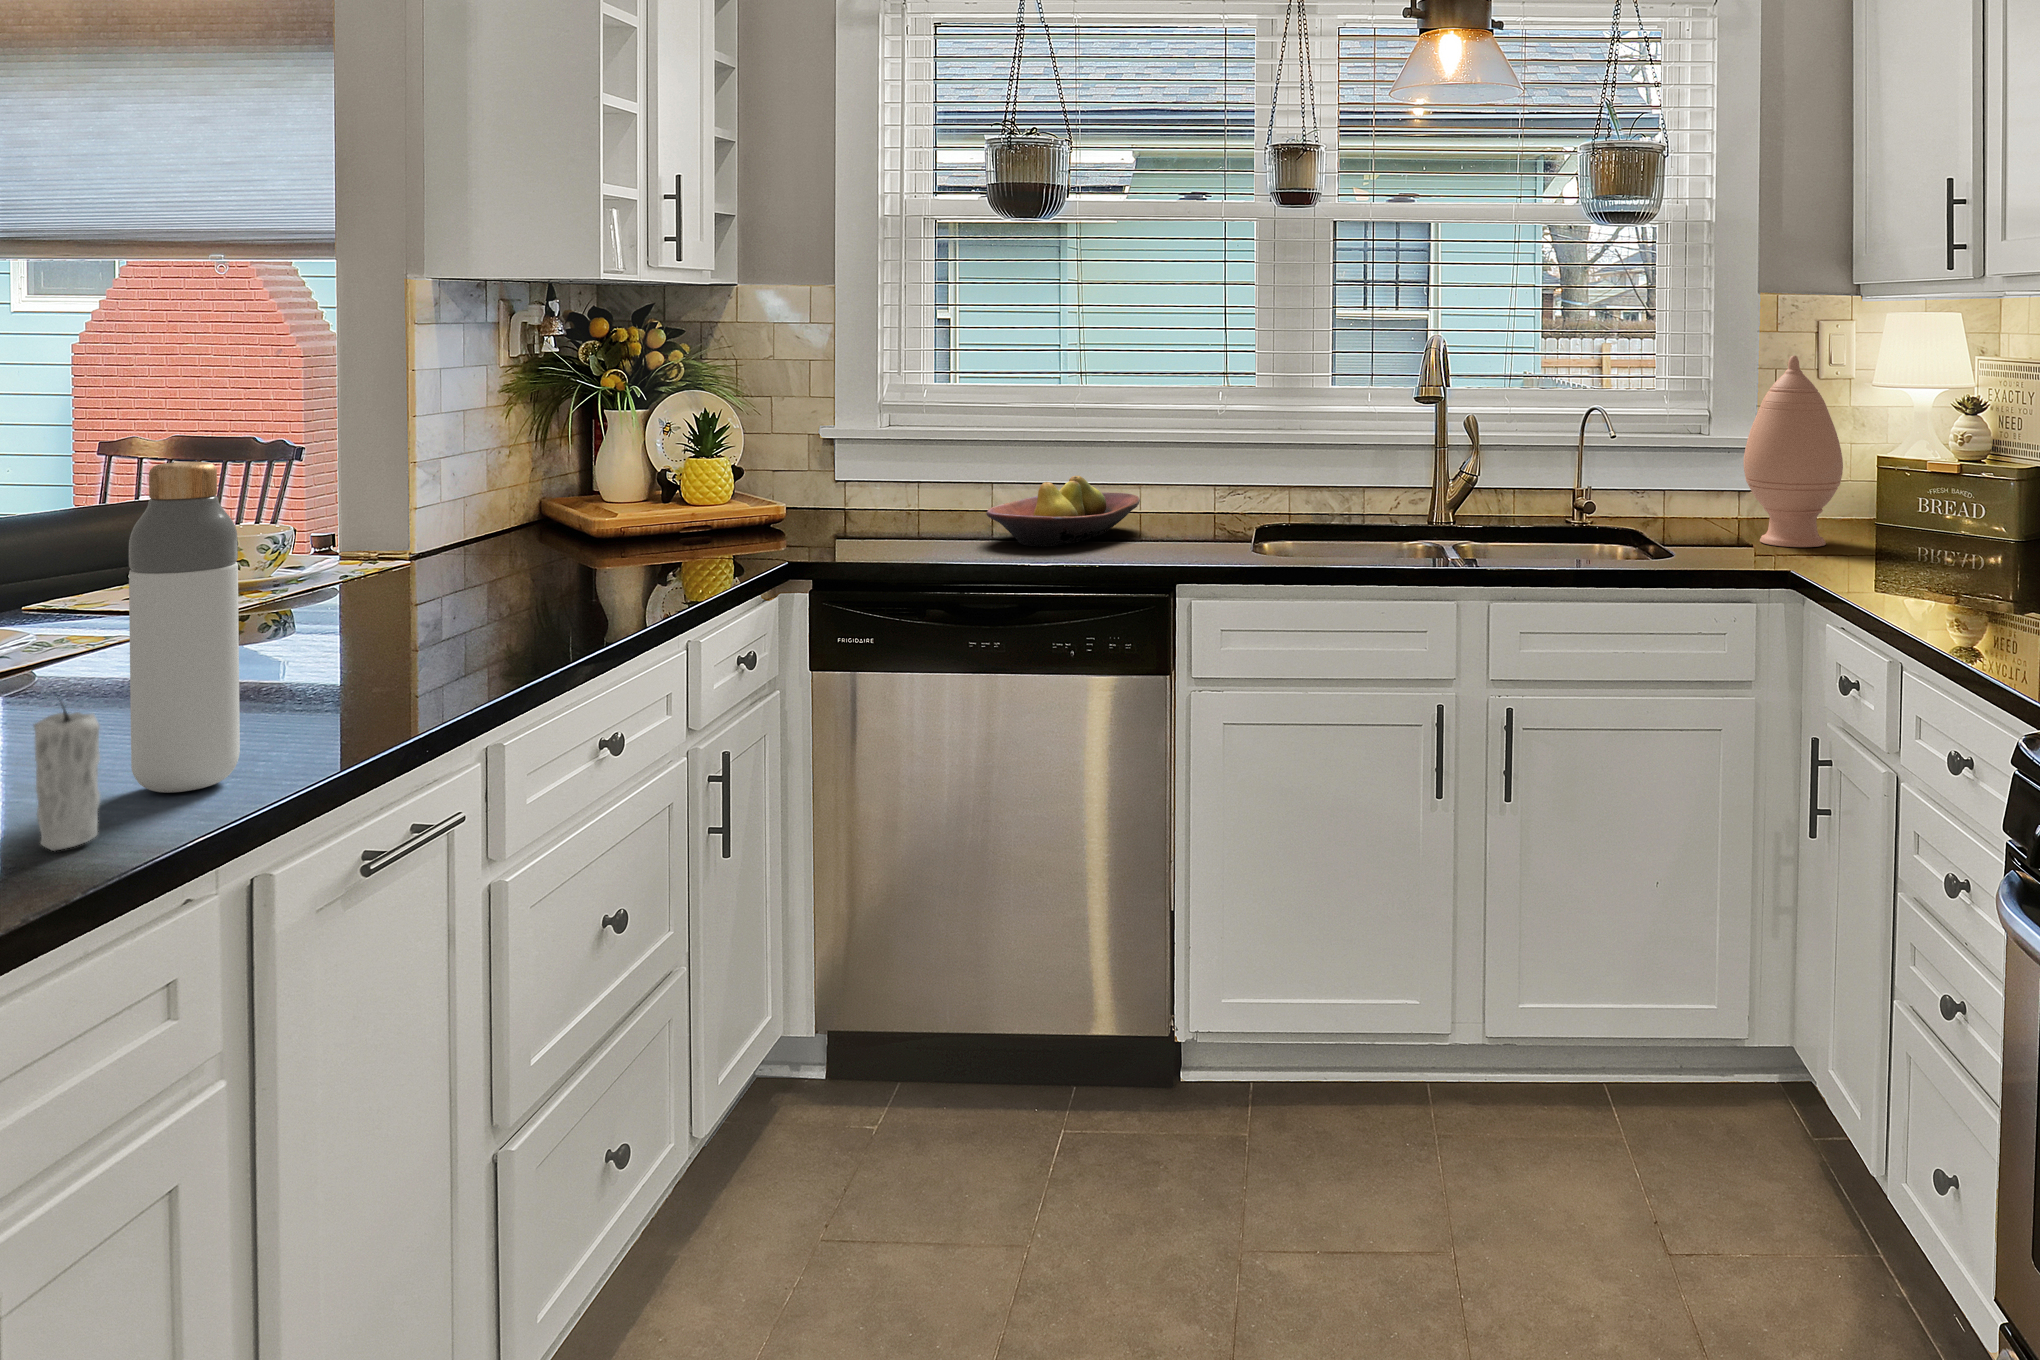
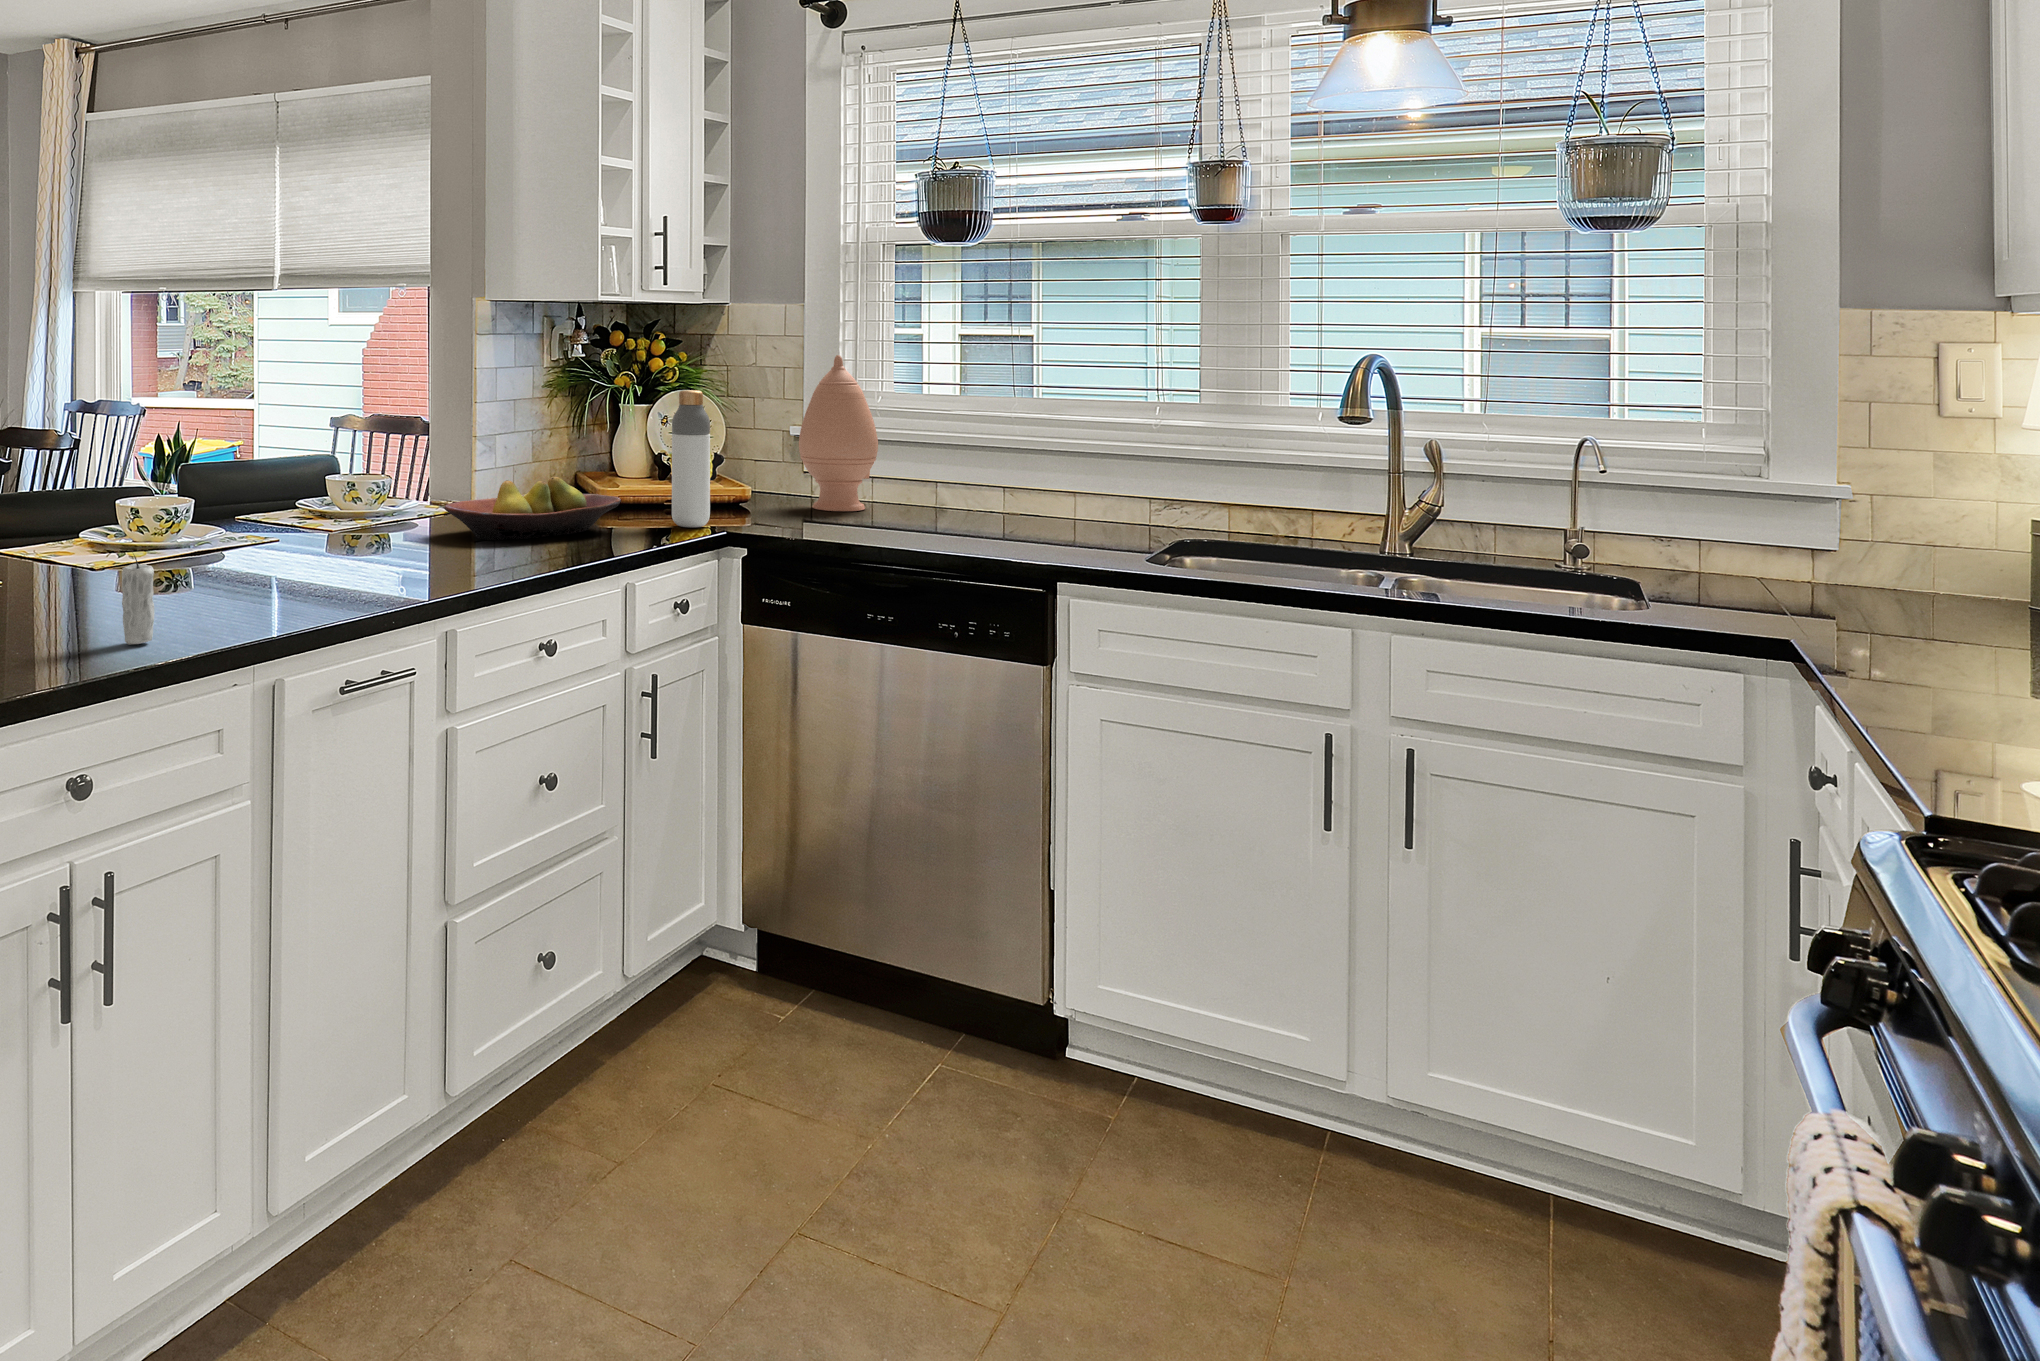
vase: present [1743,356,1843,547] -> present [799,355,878,511]
bottle: present [129,462,240,792] -> present [672,390,710,527]
fruit bowl: present [986,476,1140,547] -> present [444,477,621,540]

